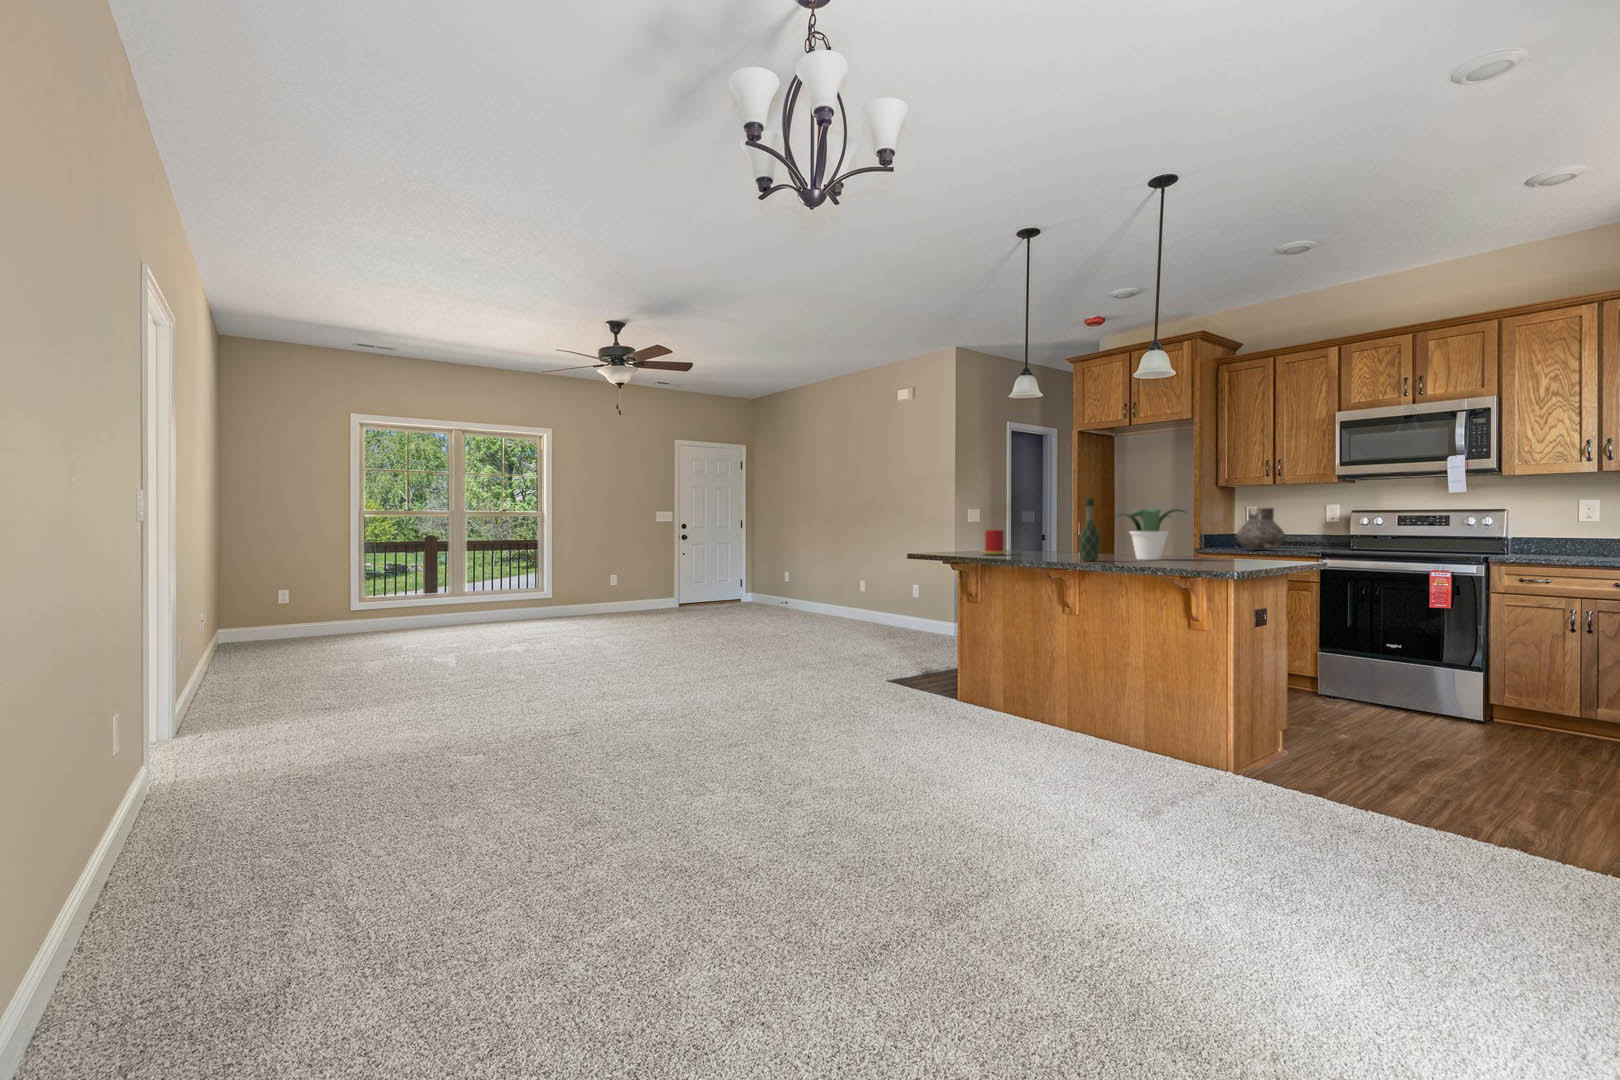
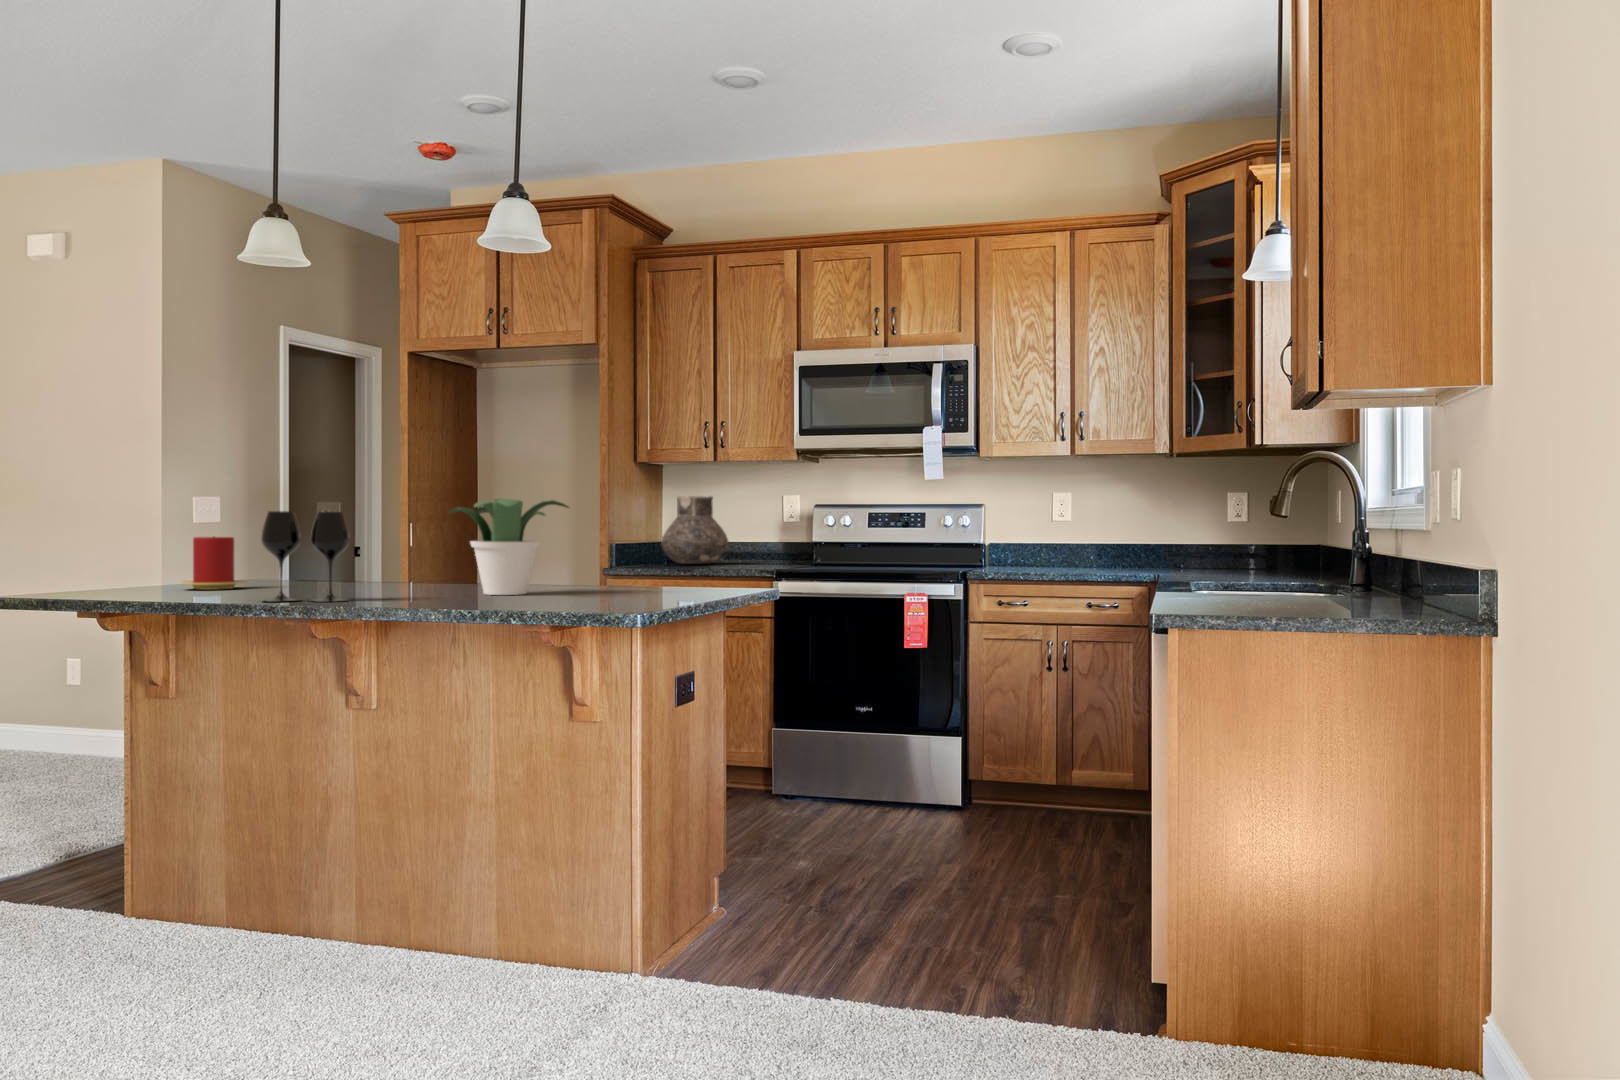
wine bottle: present [1079,498,1100,561] -> none [368,478,409,603]
wine glass: none [1025,516,1068,560] -> present [261,511,350,602]

